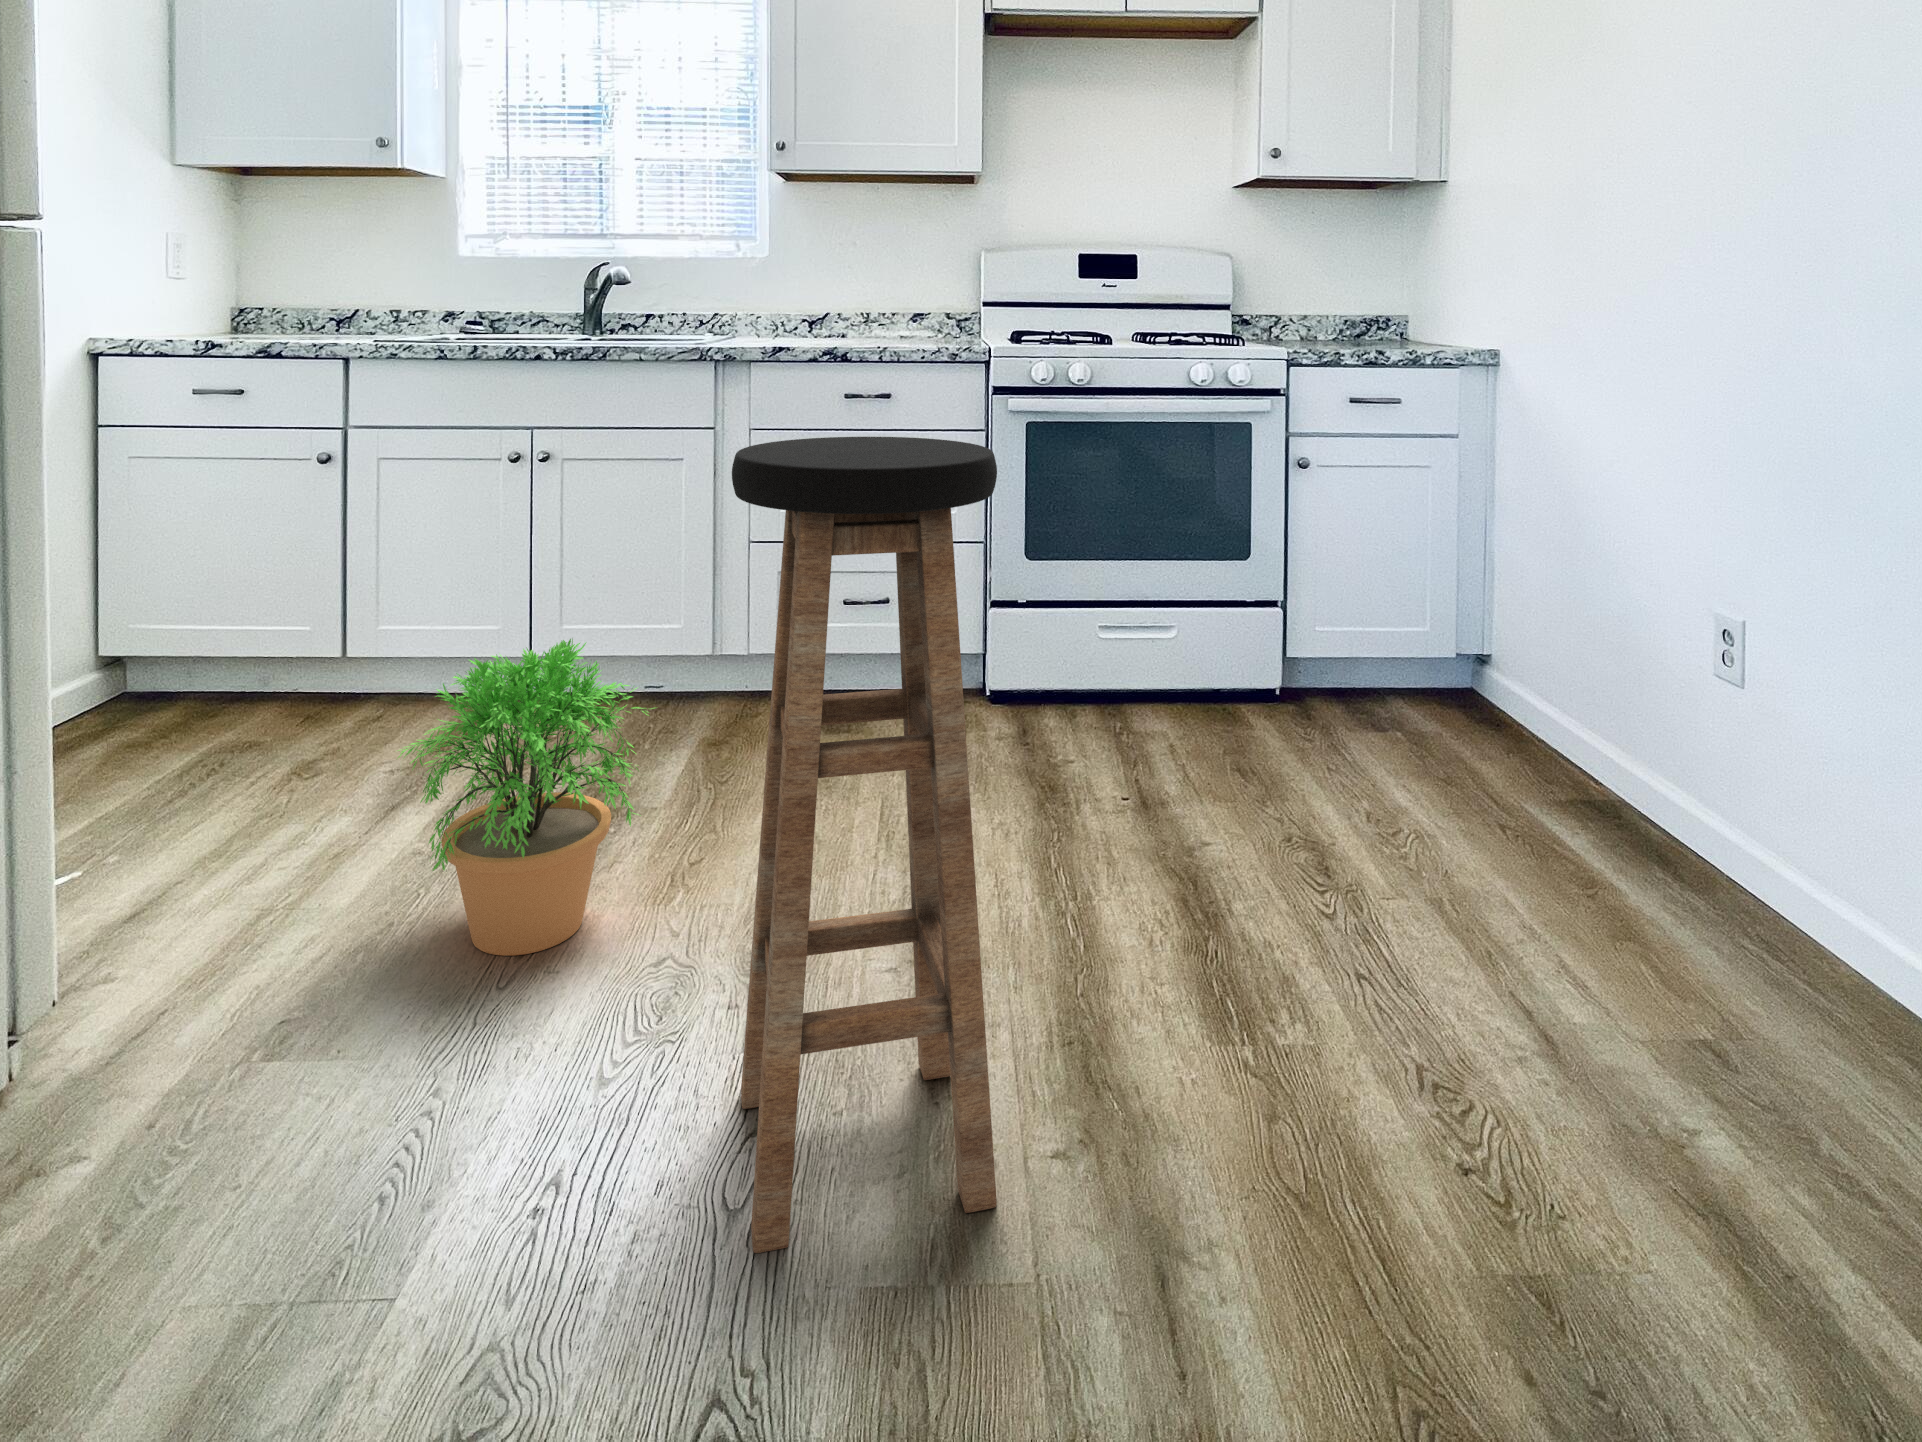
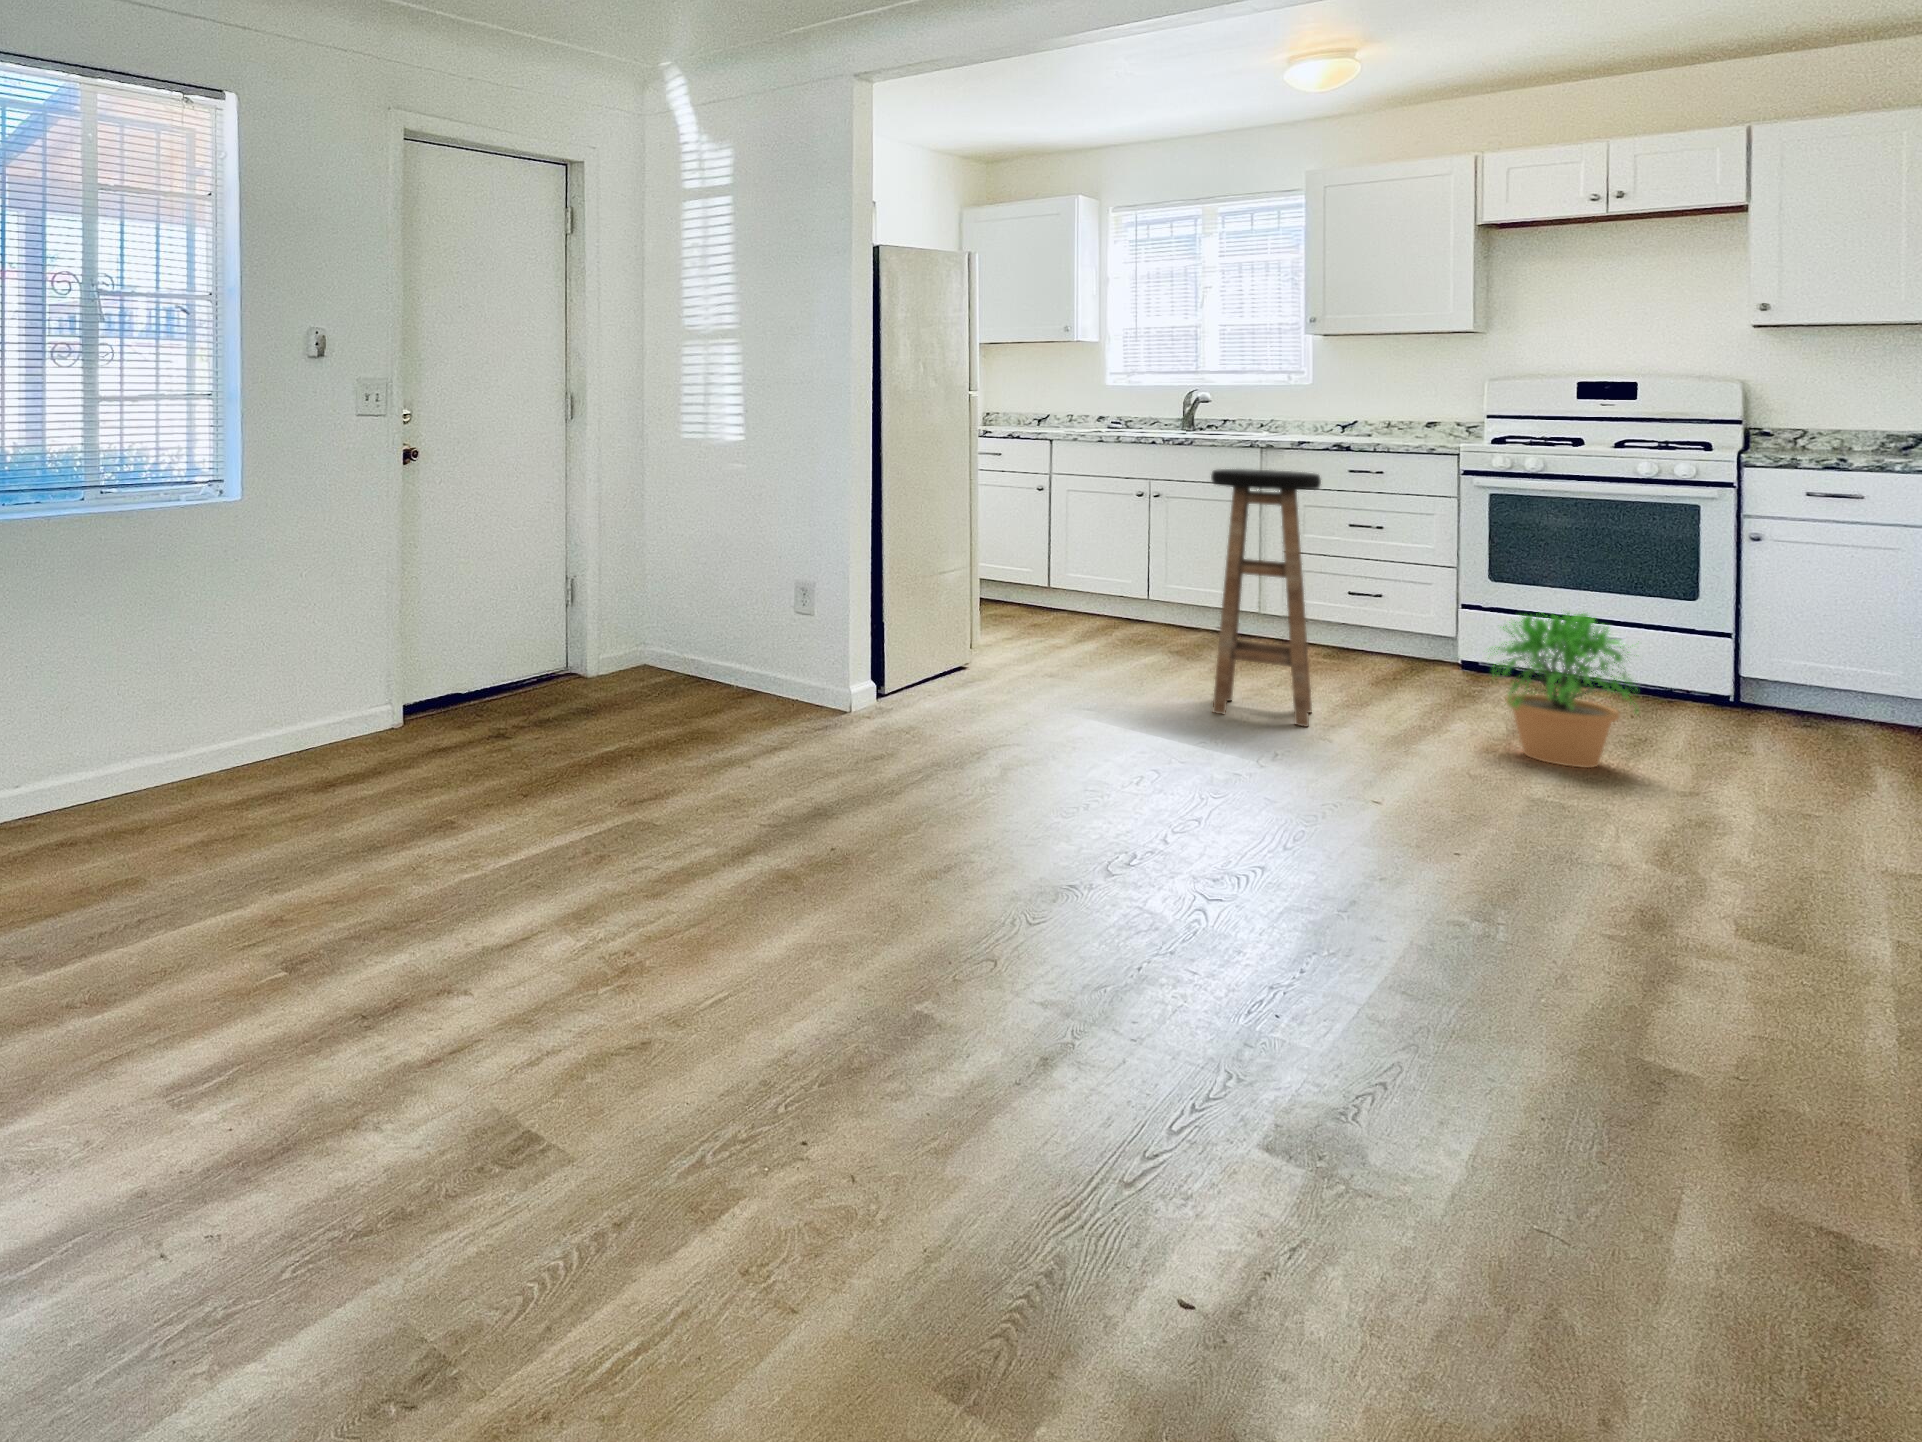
potted plant: present [398,639,648,956] -> present [1491,613,1638,768]

